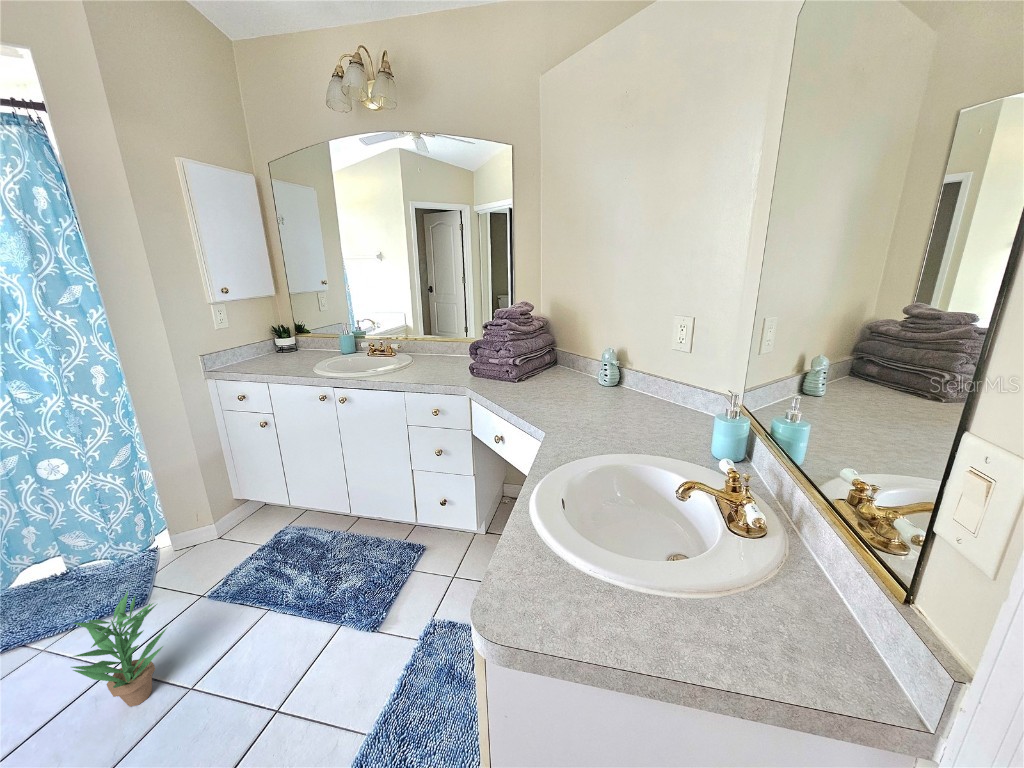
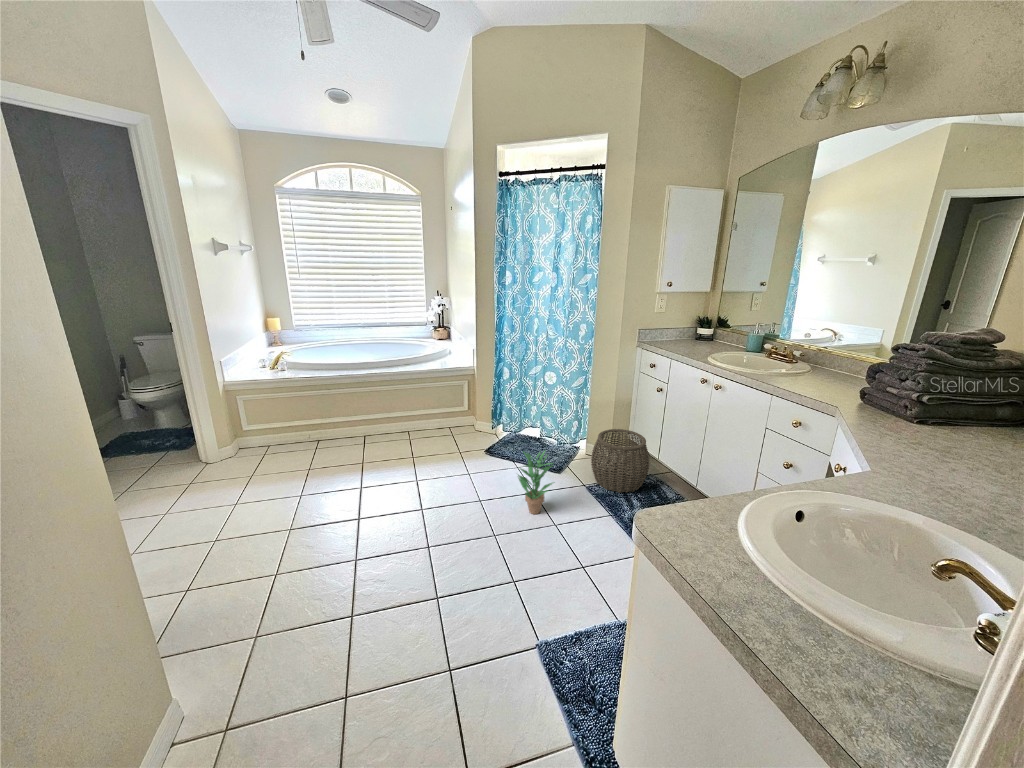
woven basket: none [195,487,289,581] -> present [591,429,650,493]

